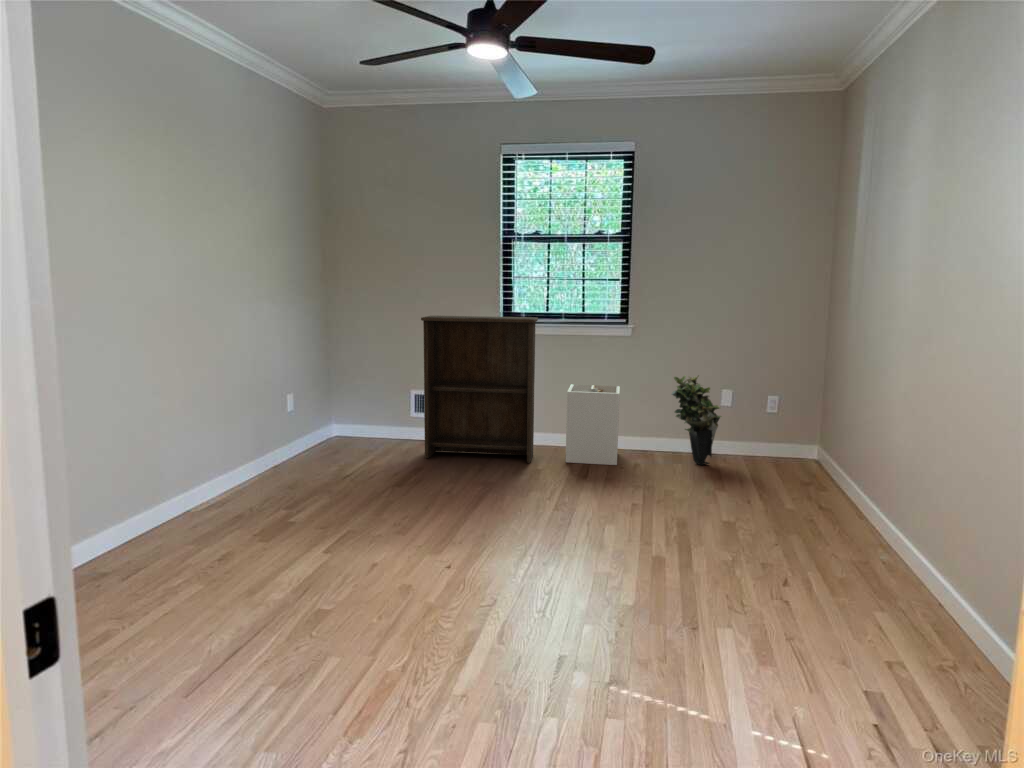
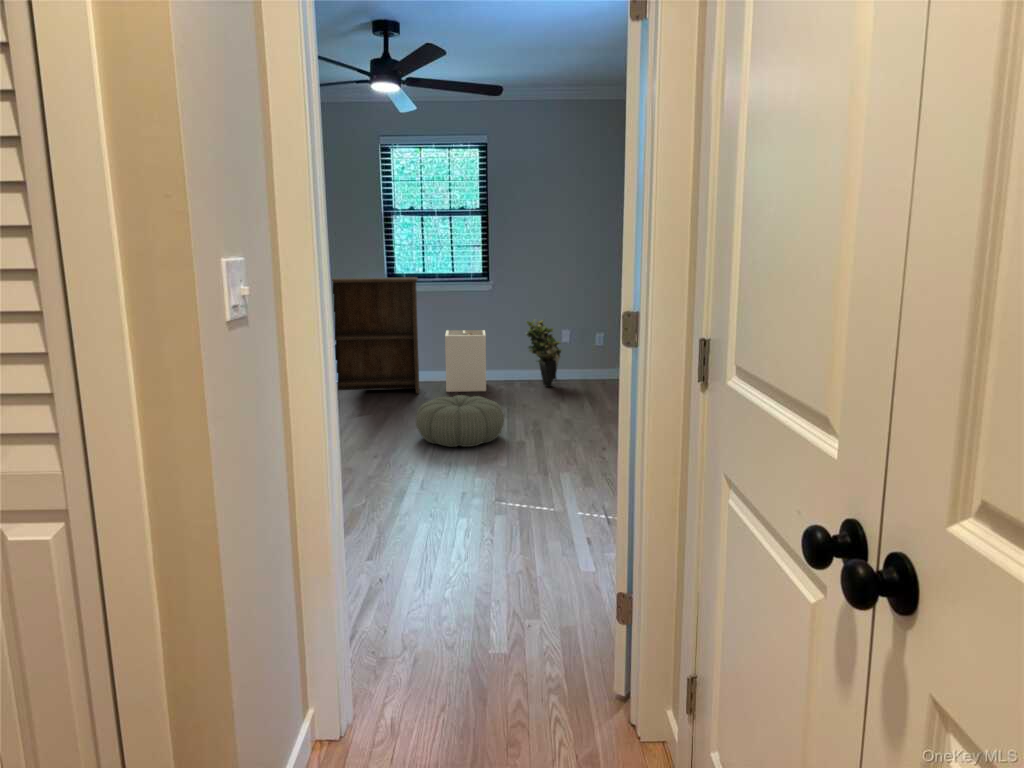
pouf: none [511,478,634,557] -> present [416,395,504,447]

